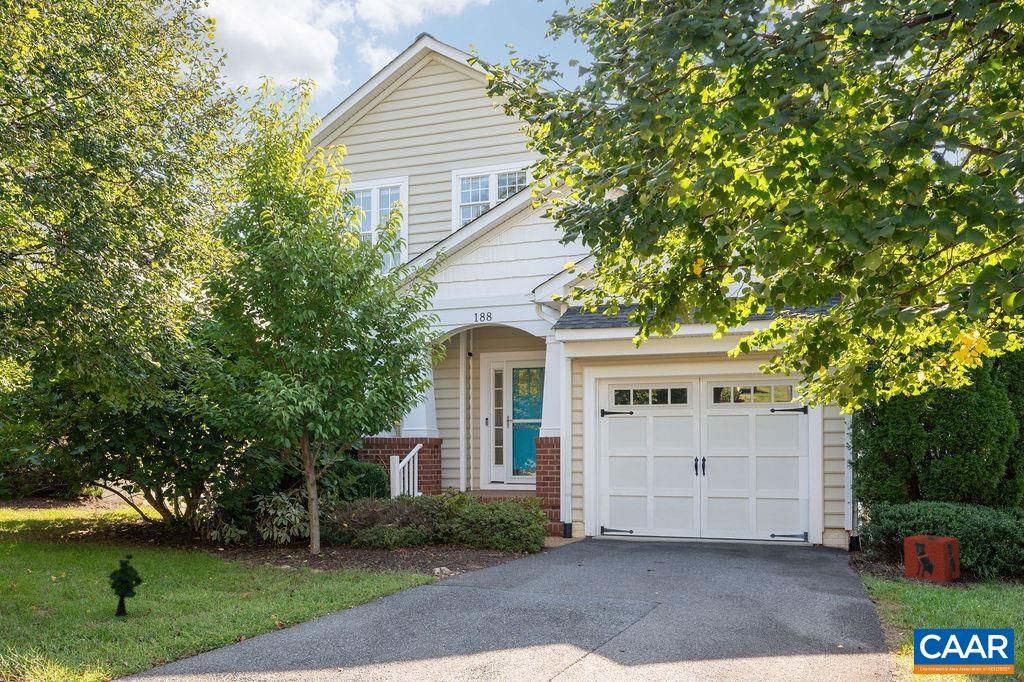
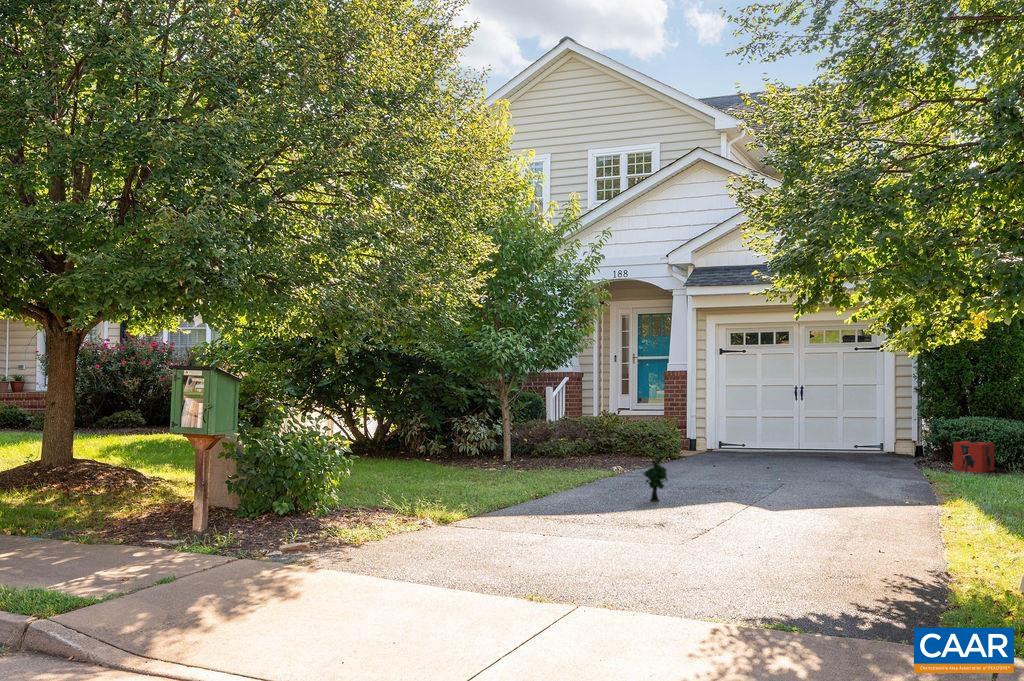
decorative plant: present [107,555,142,616] -> present [643,457,667,502]

